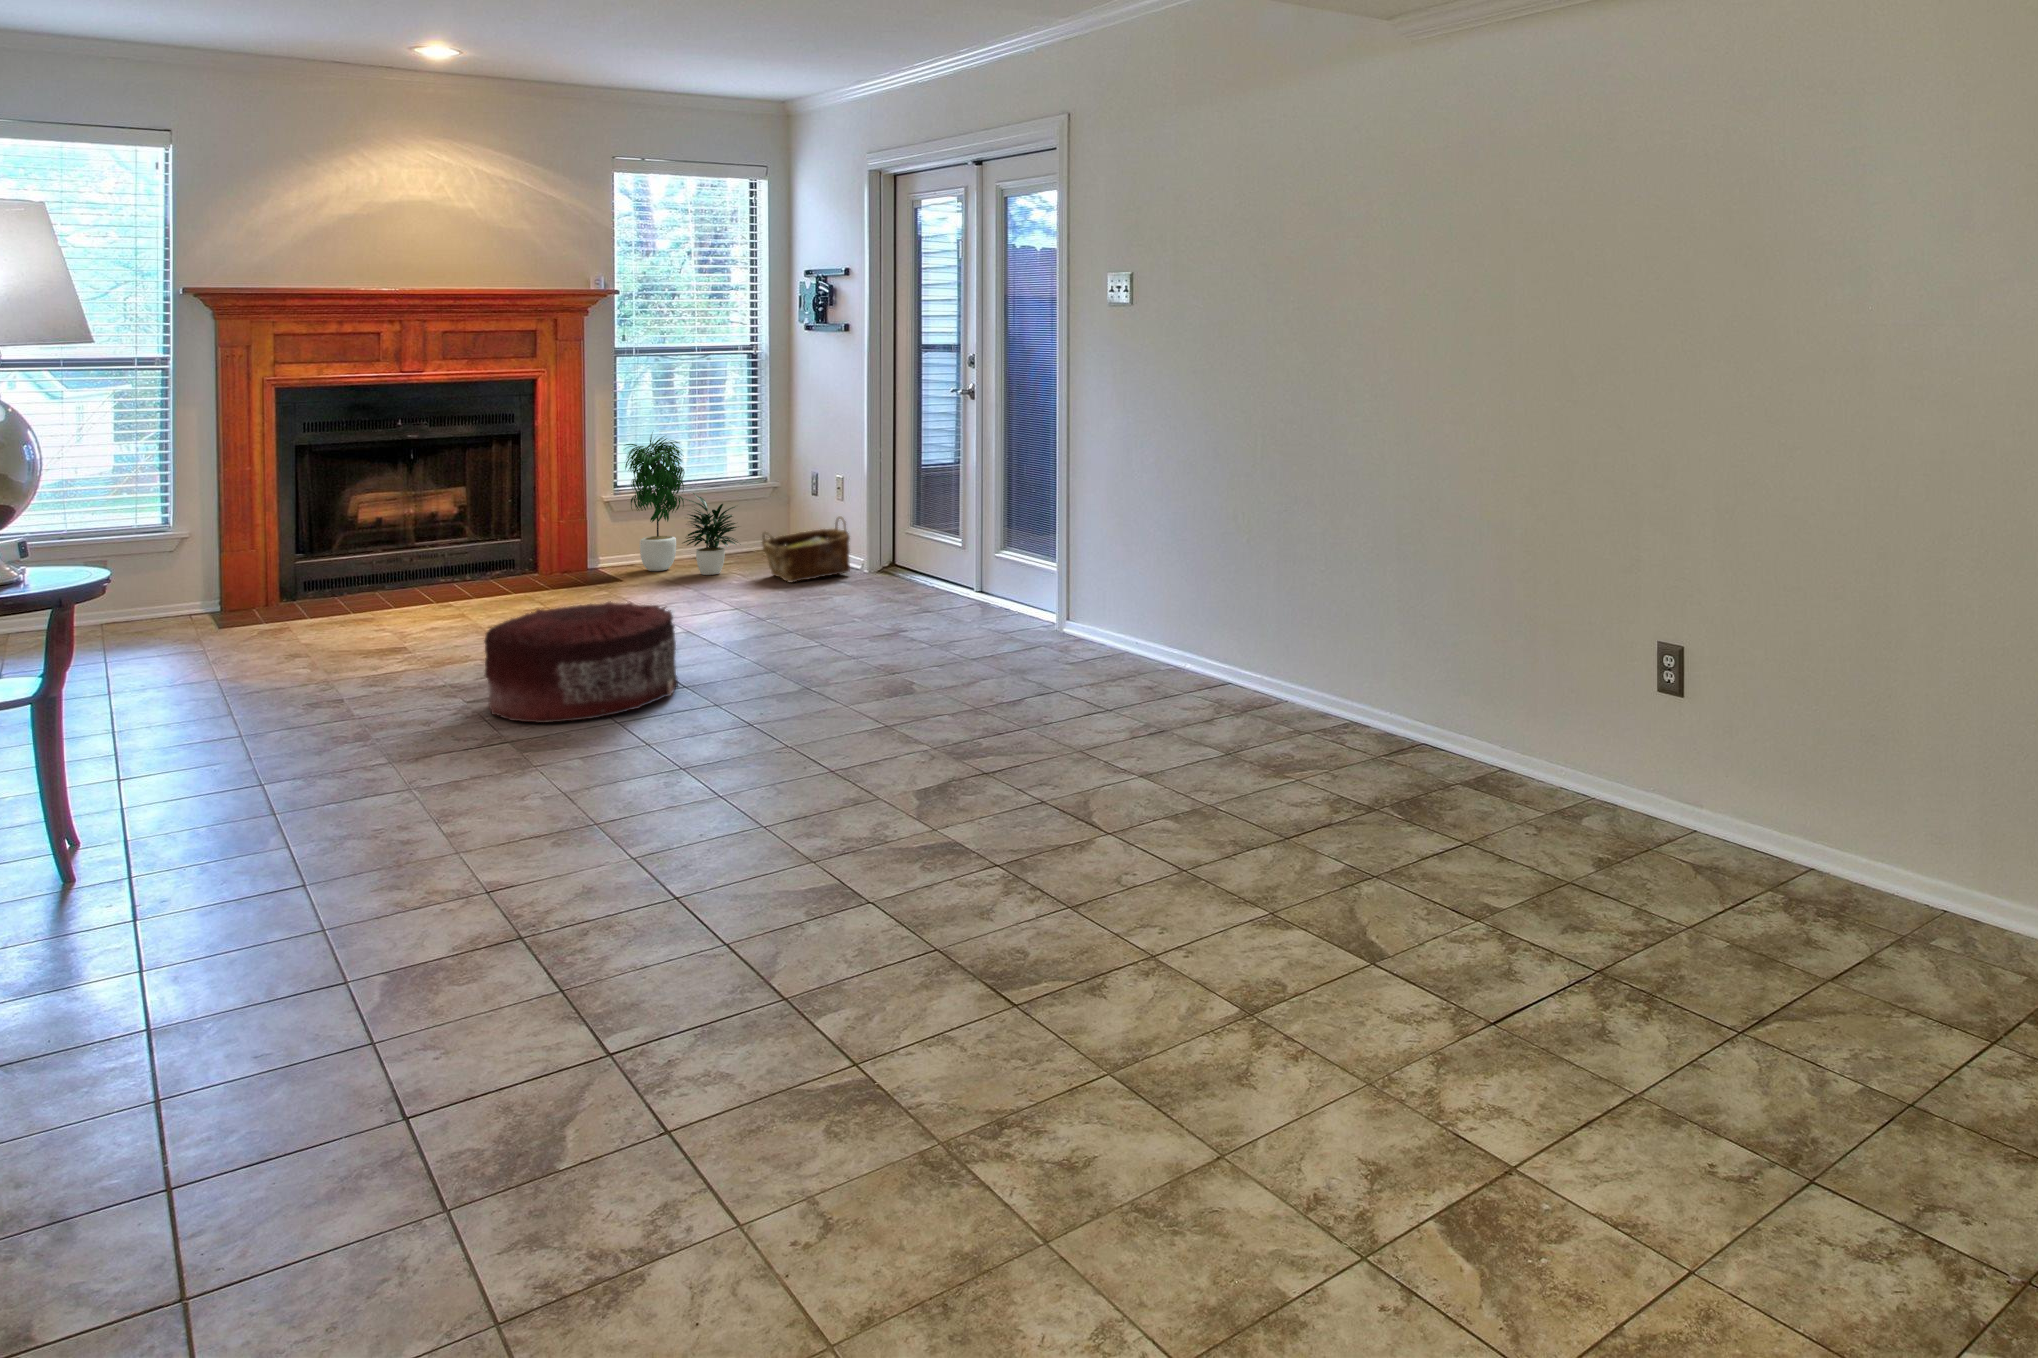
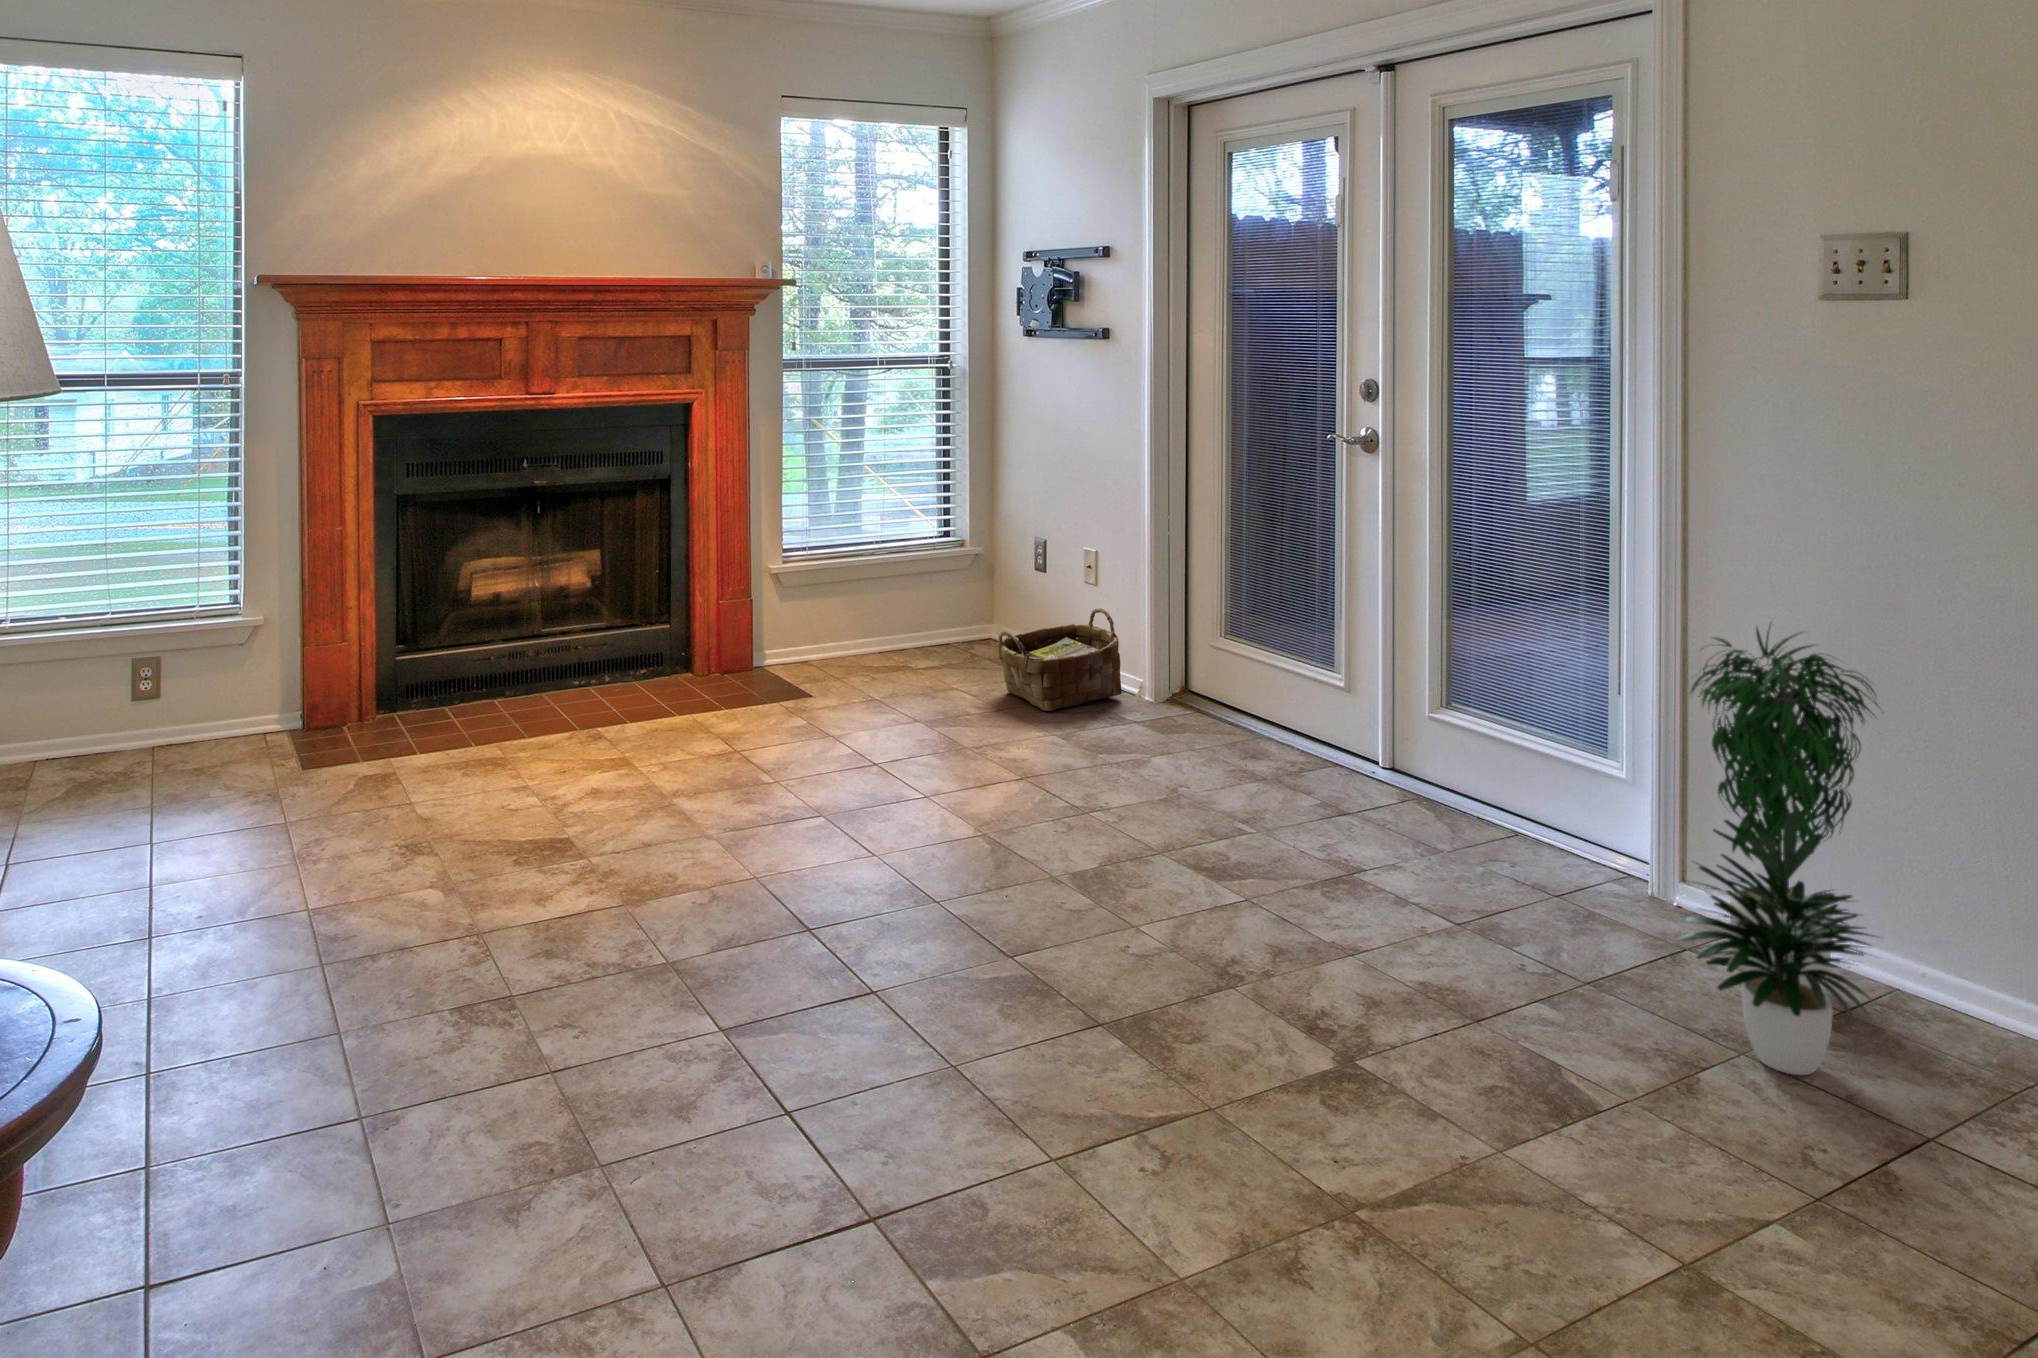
potted plant: present [625,435,738,575] -> present [1677,627,1878,1075]
pouf: present [484,601,678,723] -> none [750,833,1085,1145]

